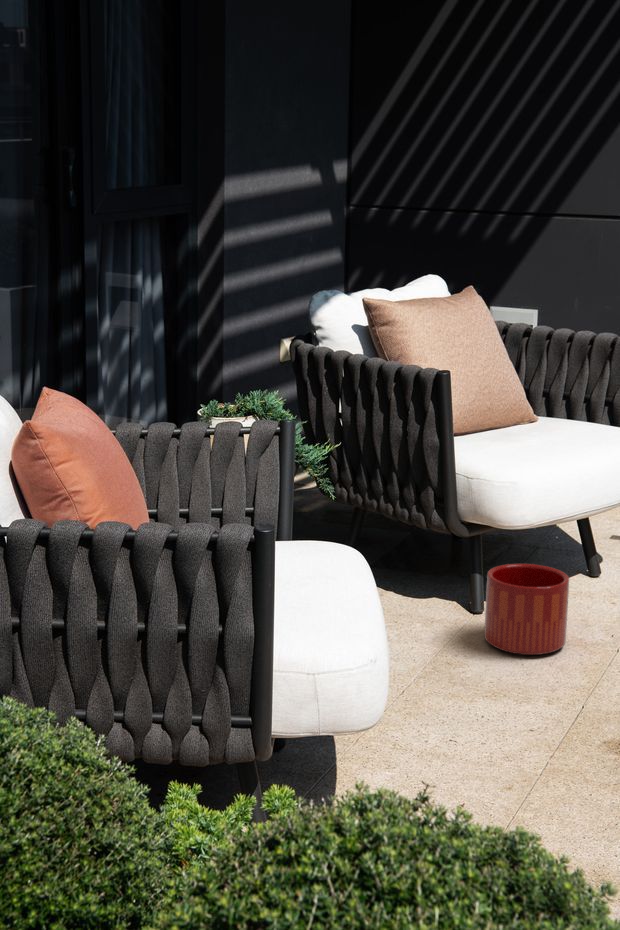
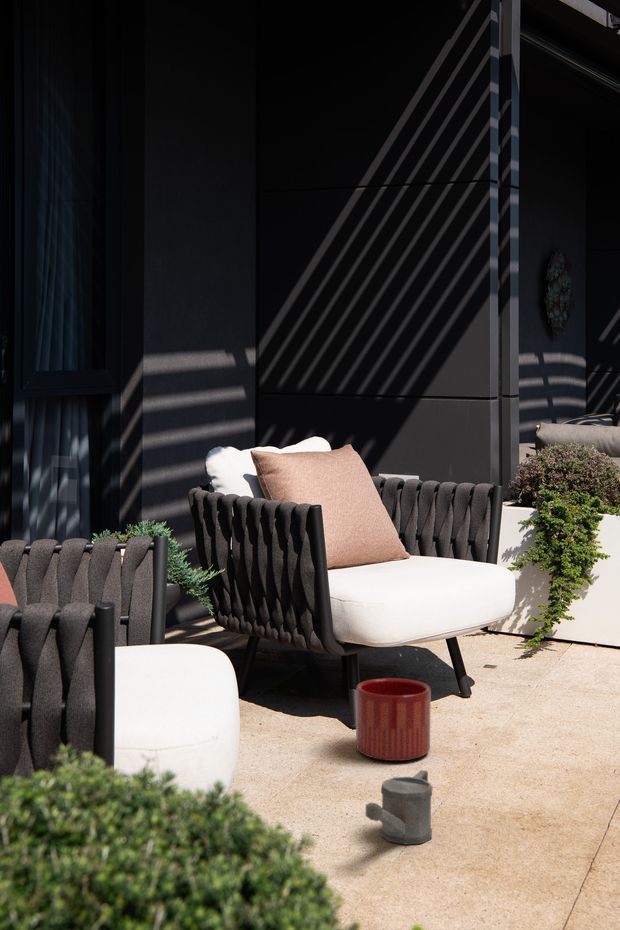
watering can: none [517,675,584,755] -> present [366,770,433,844]

